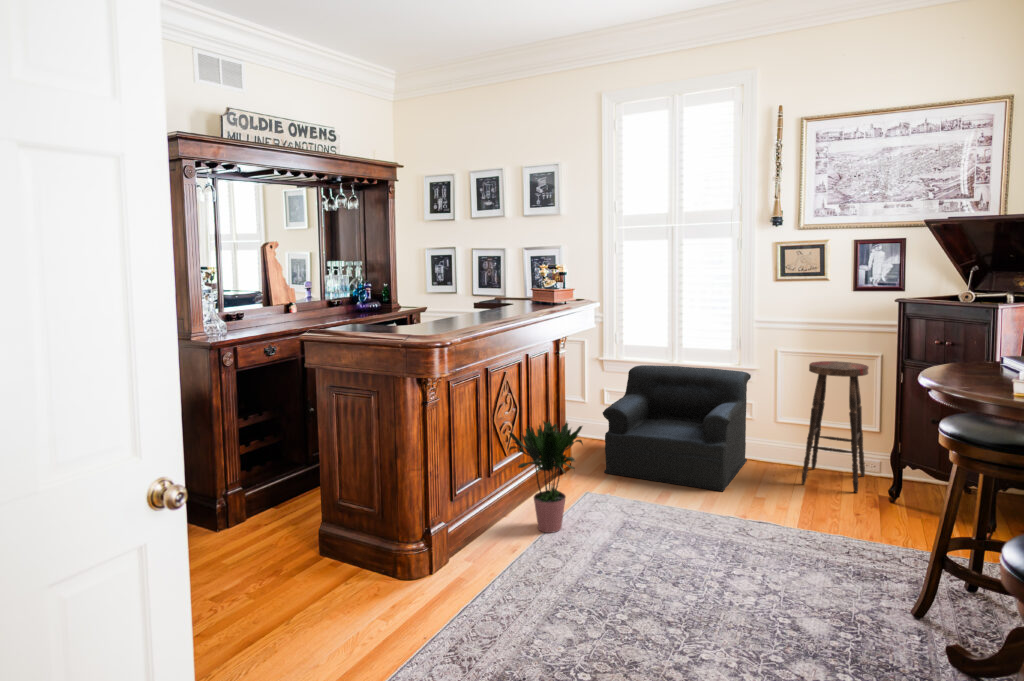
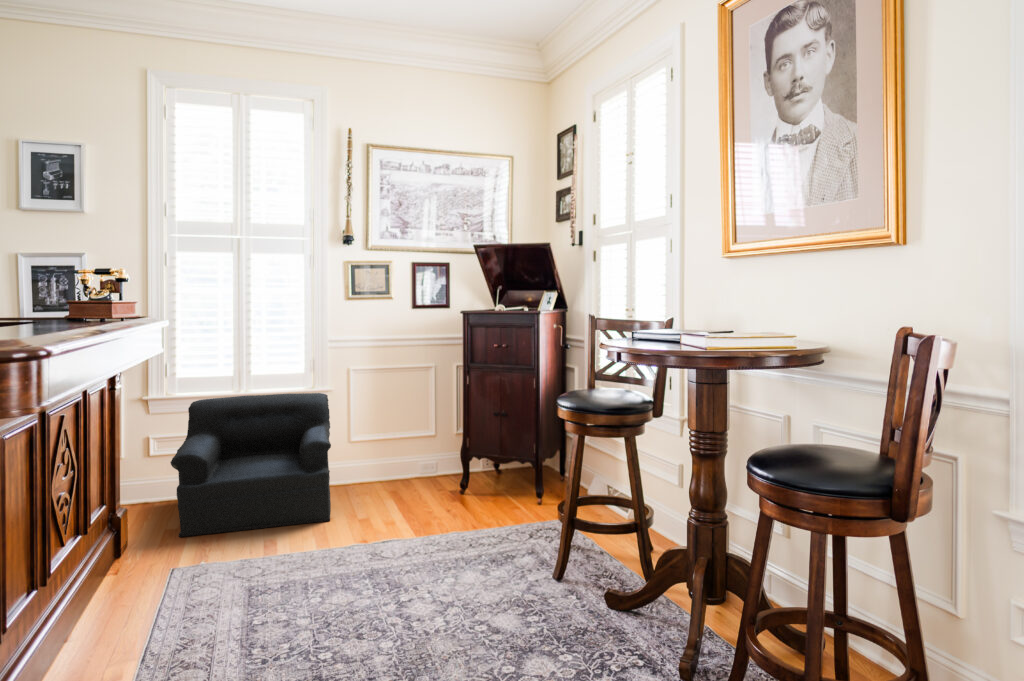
bar stool: present [802,361,869,492] -> none [388,373,442,494]
potted plant: present [509,420,583,533] -> none [61,463,195,640]

